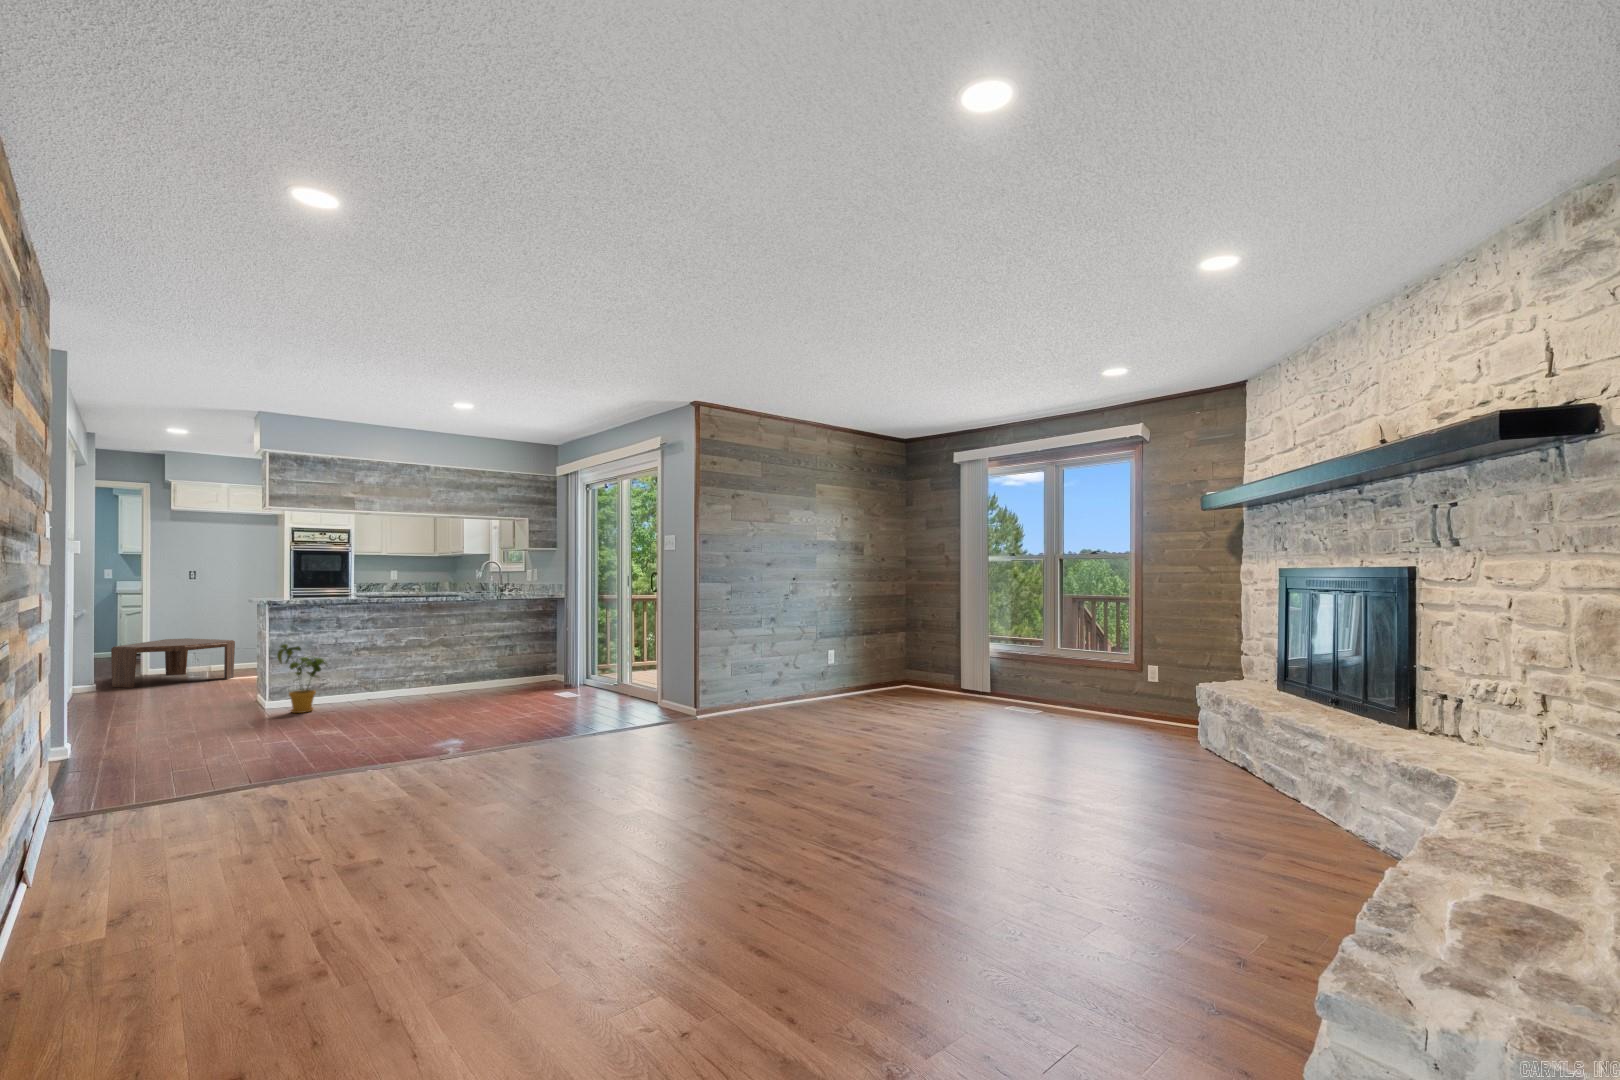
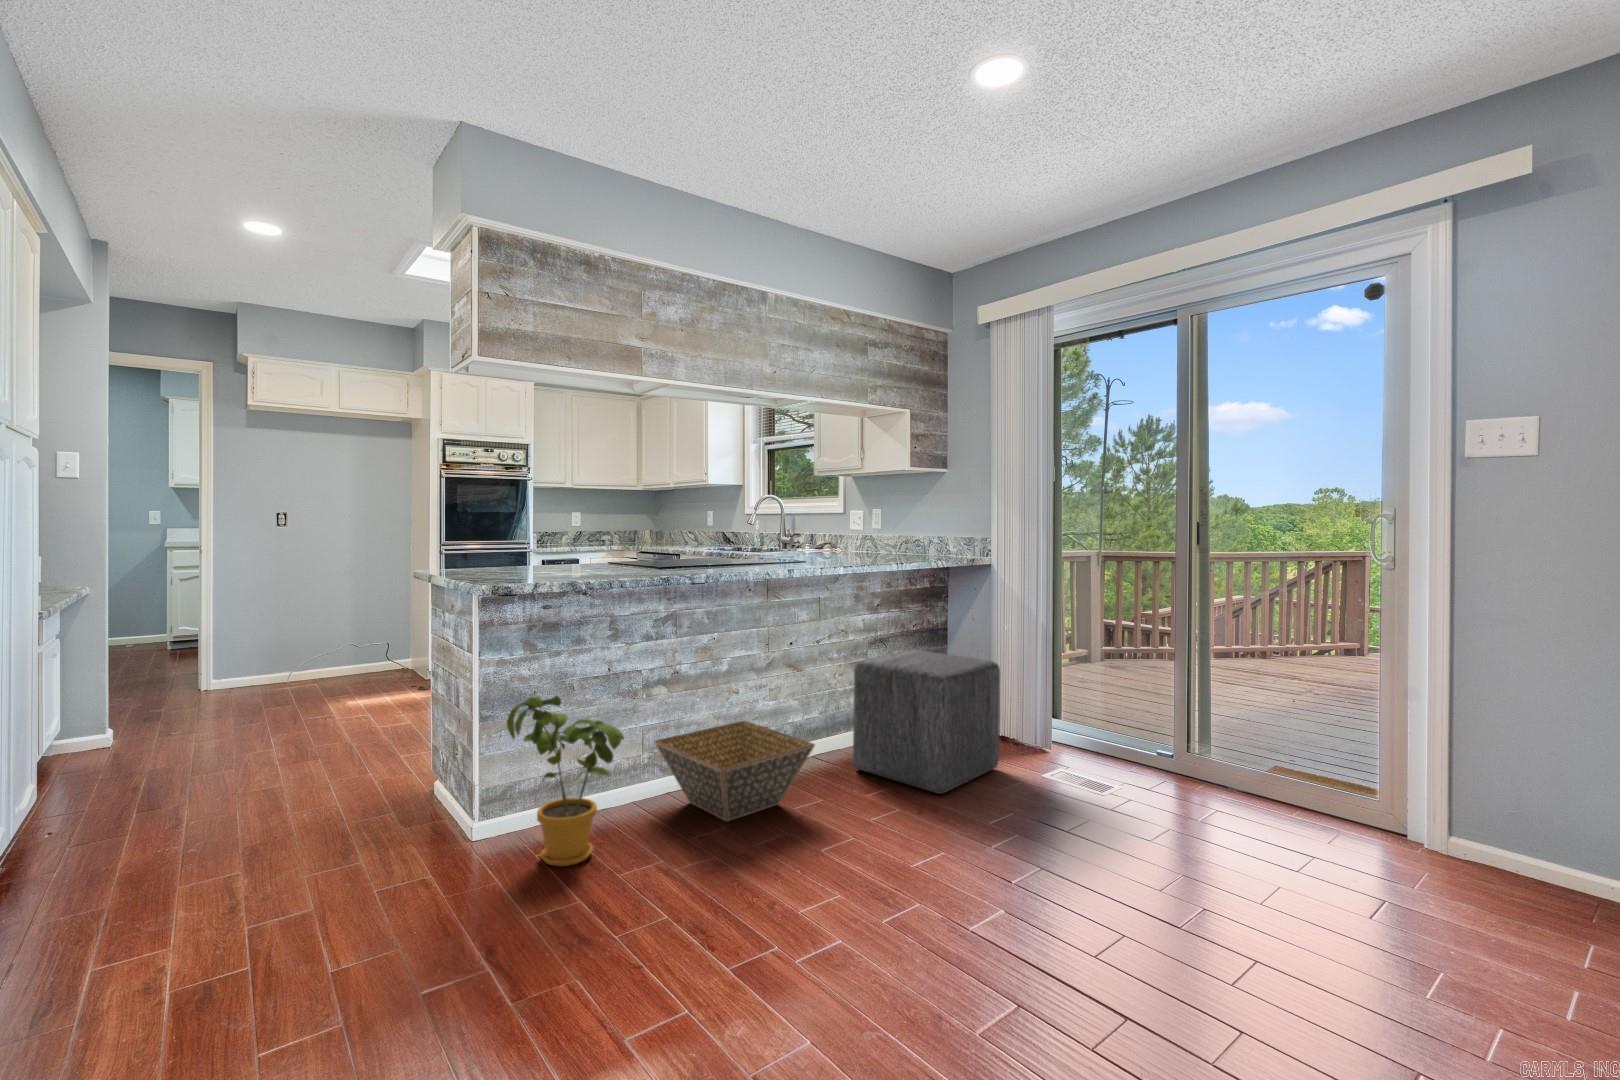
ottoman: none [468,637,540,698] -> present [853,650,1000,794]
coffee table: present [111,638,235,688] -> none [141,626,359,730]
basket: none [357,669,429,705] -> present [655,721,815,822]

